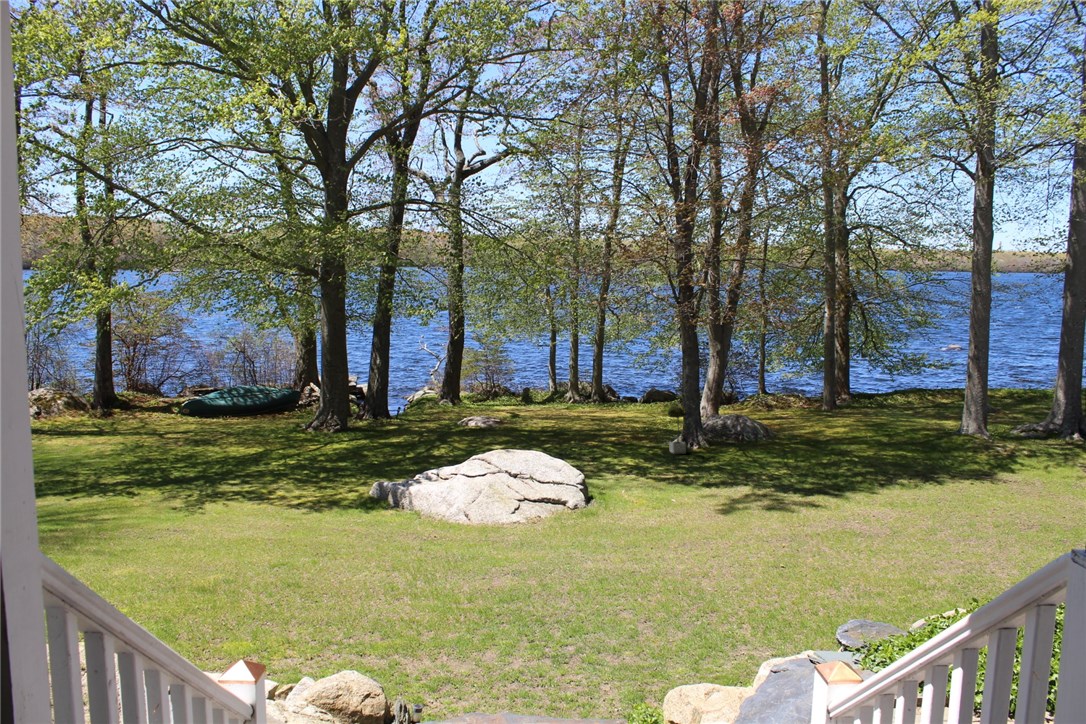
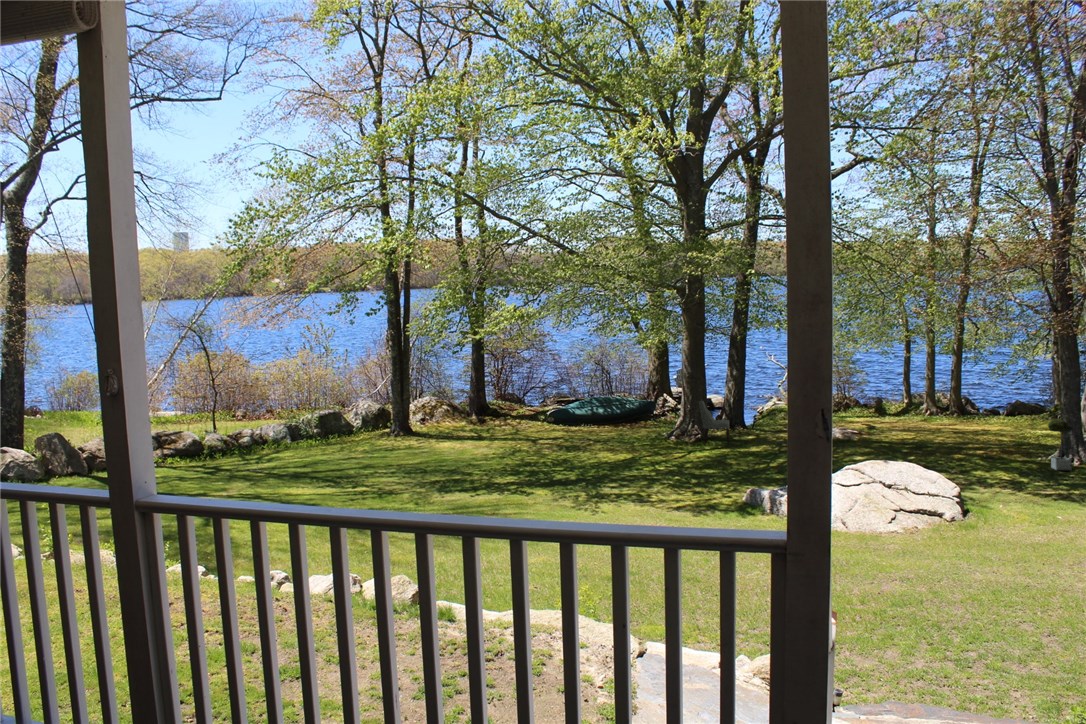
chair: none [345,388,378,436] -> present [699,400,730,445]

